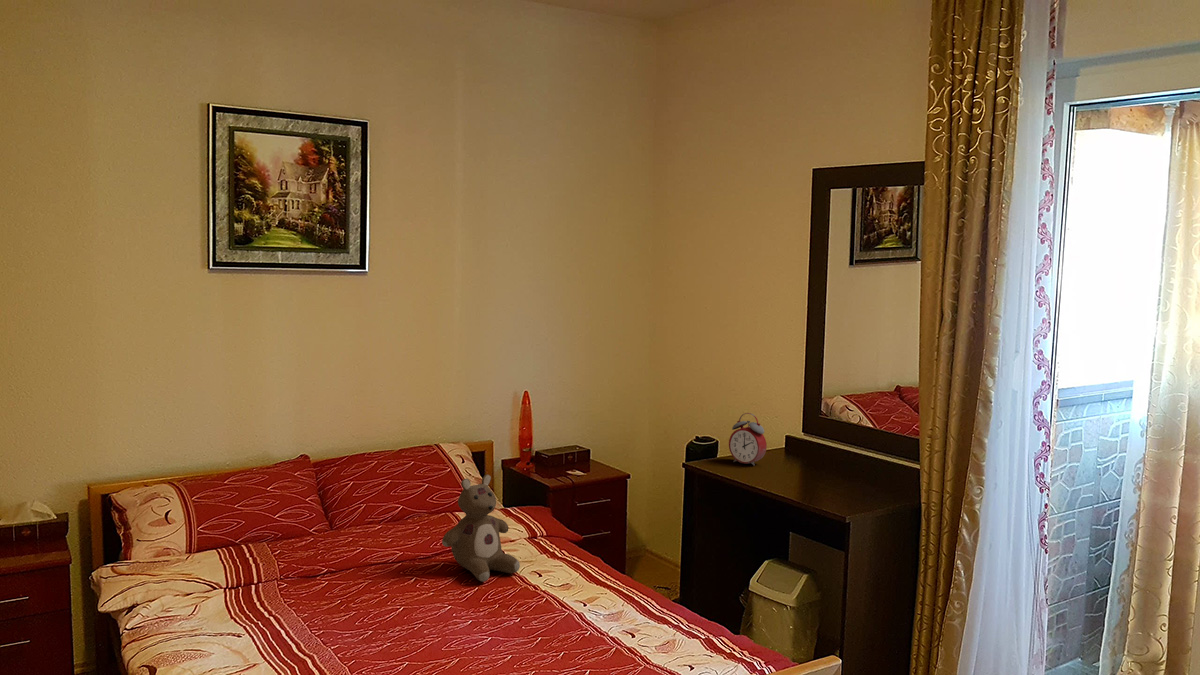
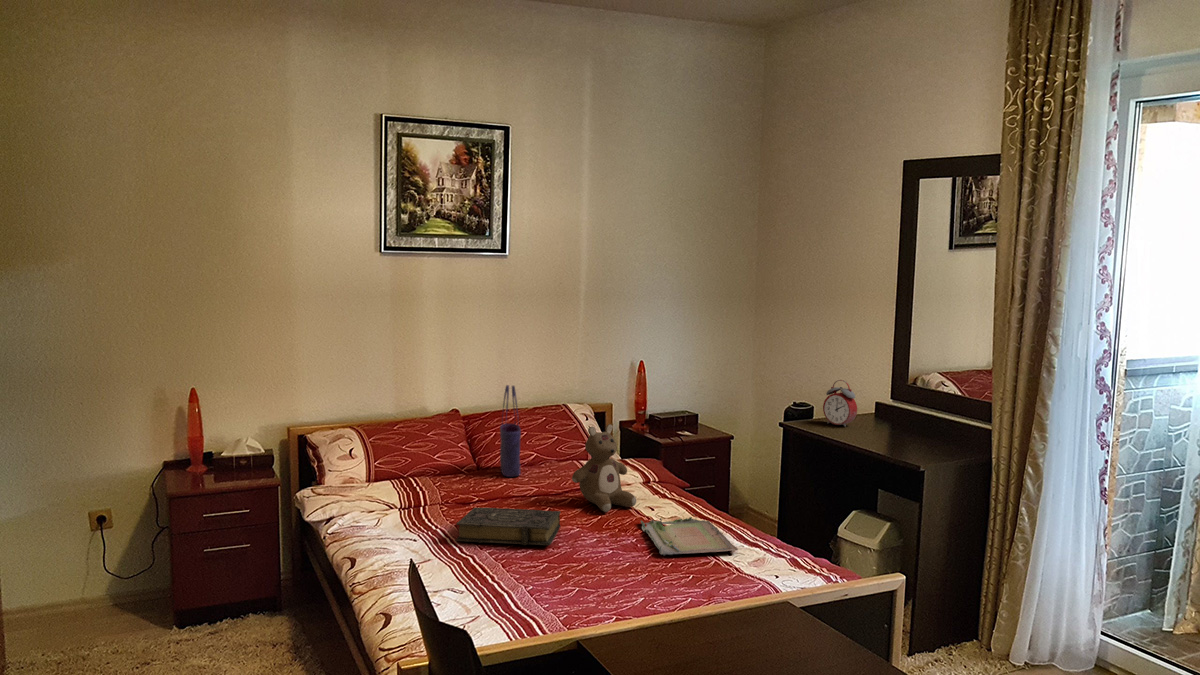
tote bag: none [357,428,382,537] -> present [500,385,521,477]
tray: none [525,579,643,642] -> present [641,514,738,556]
book: none [293,586,427,637] -> present [456,507,561,545]

